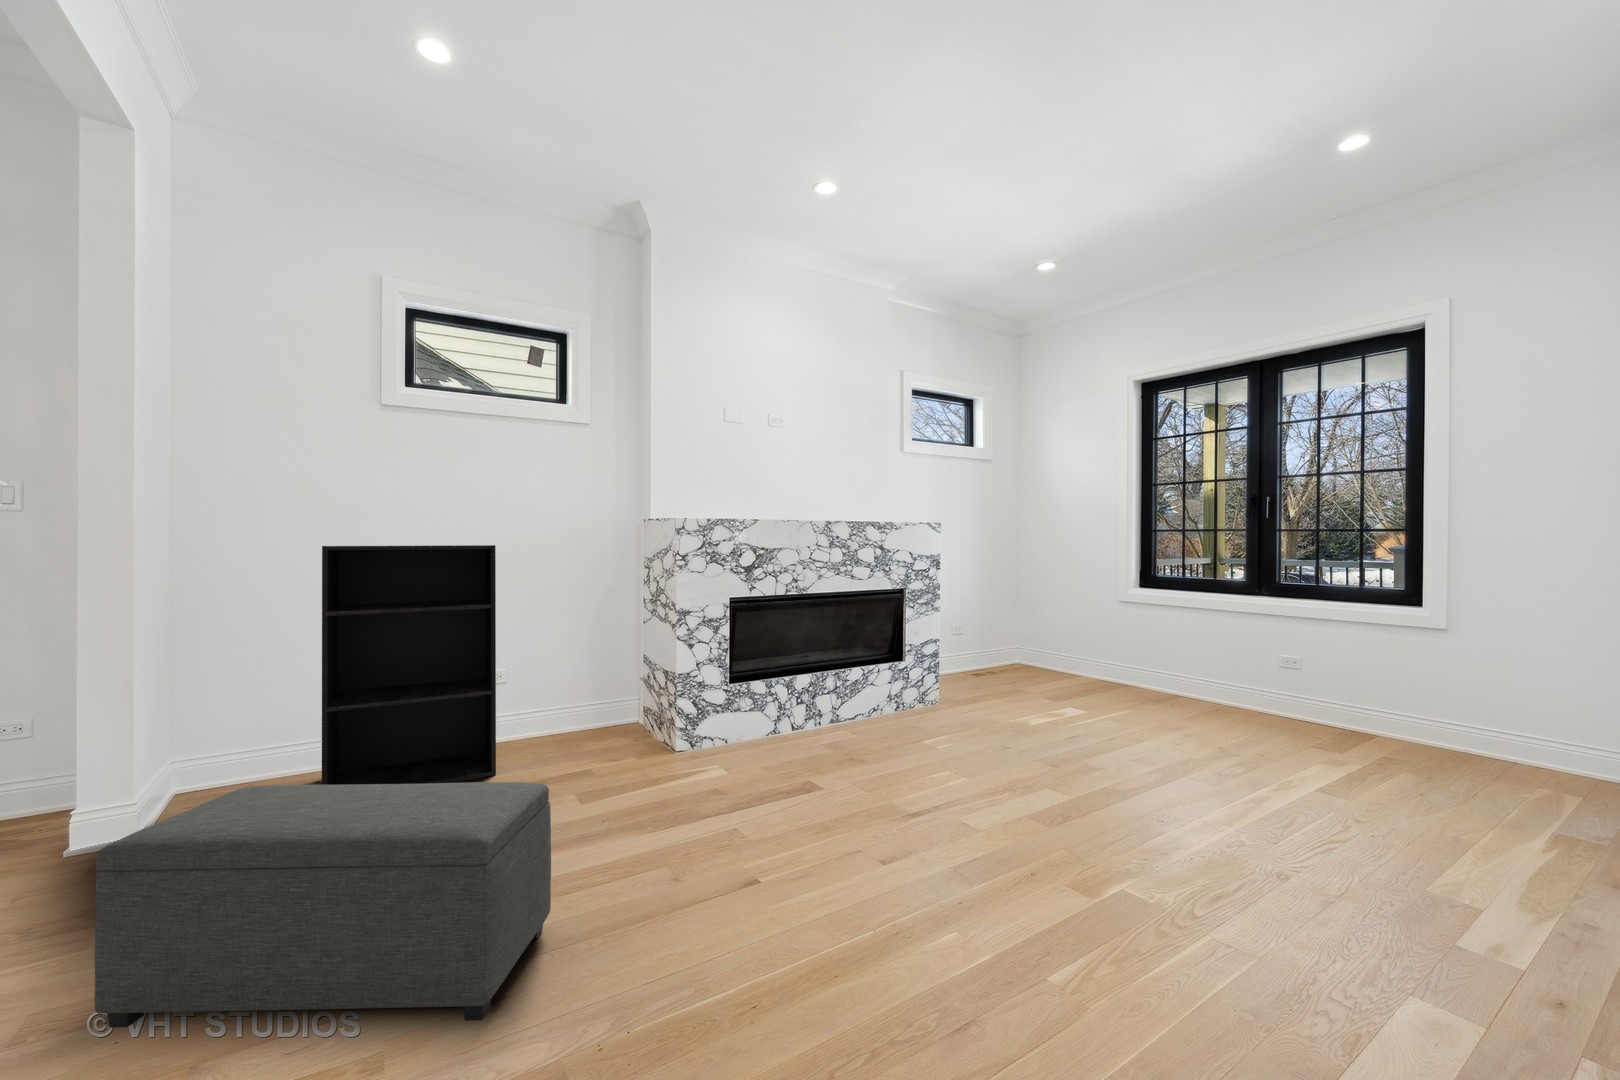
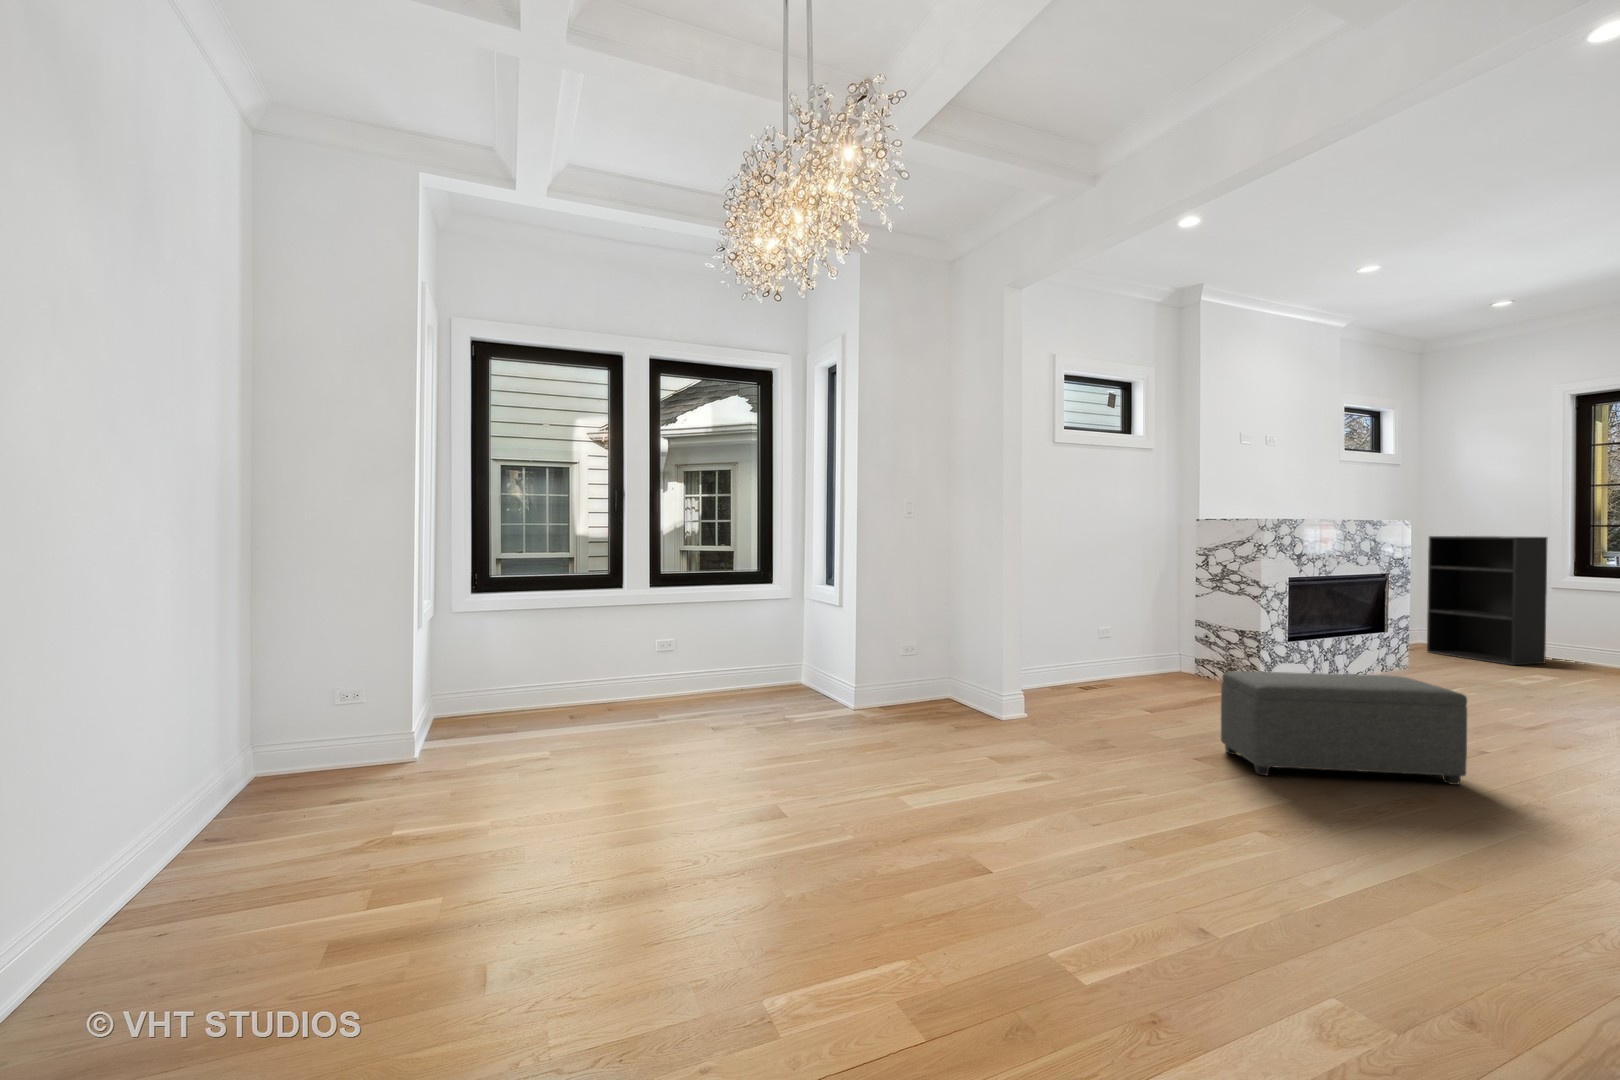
bookshelf: present [322,545,496,785] -> present [1427,536,1547,665]

